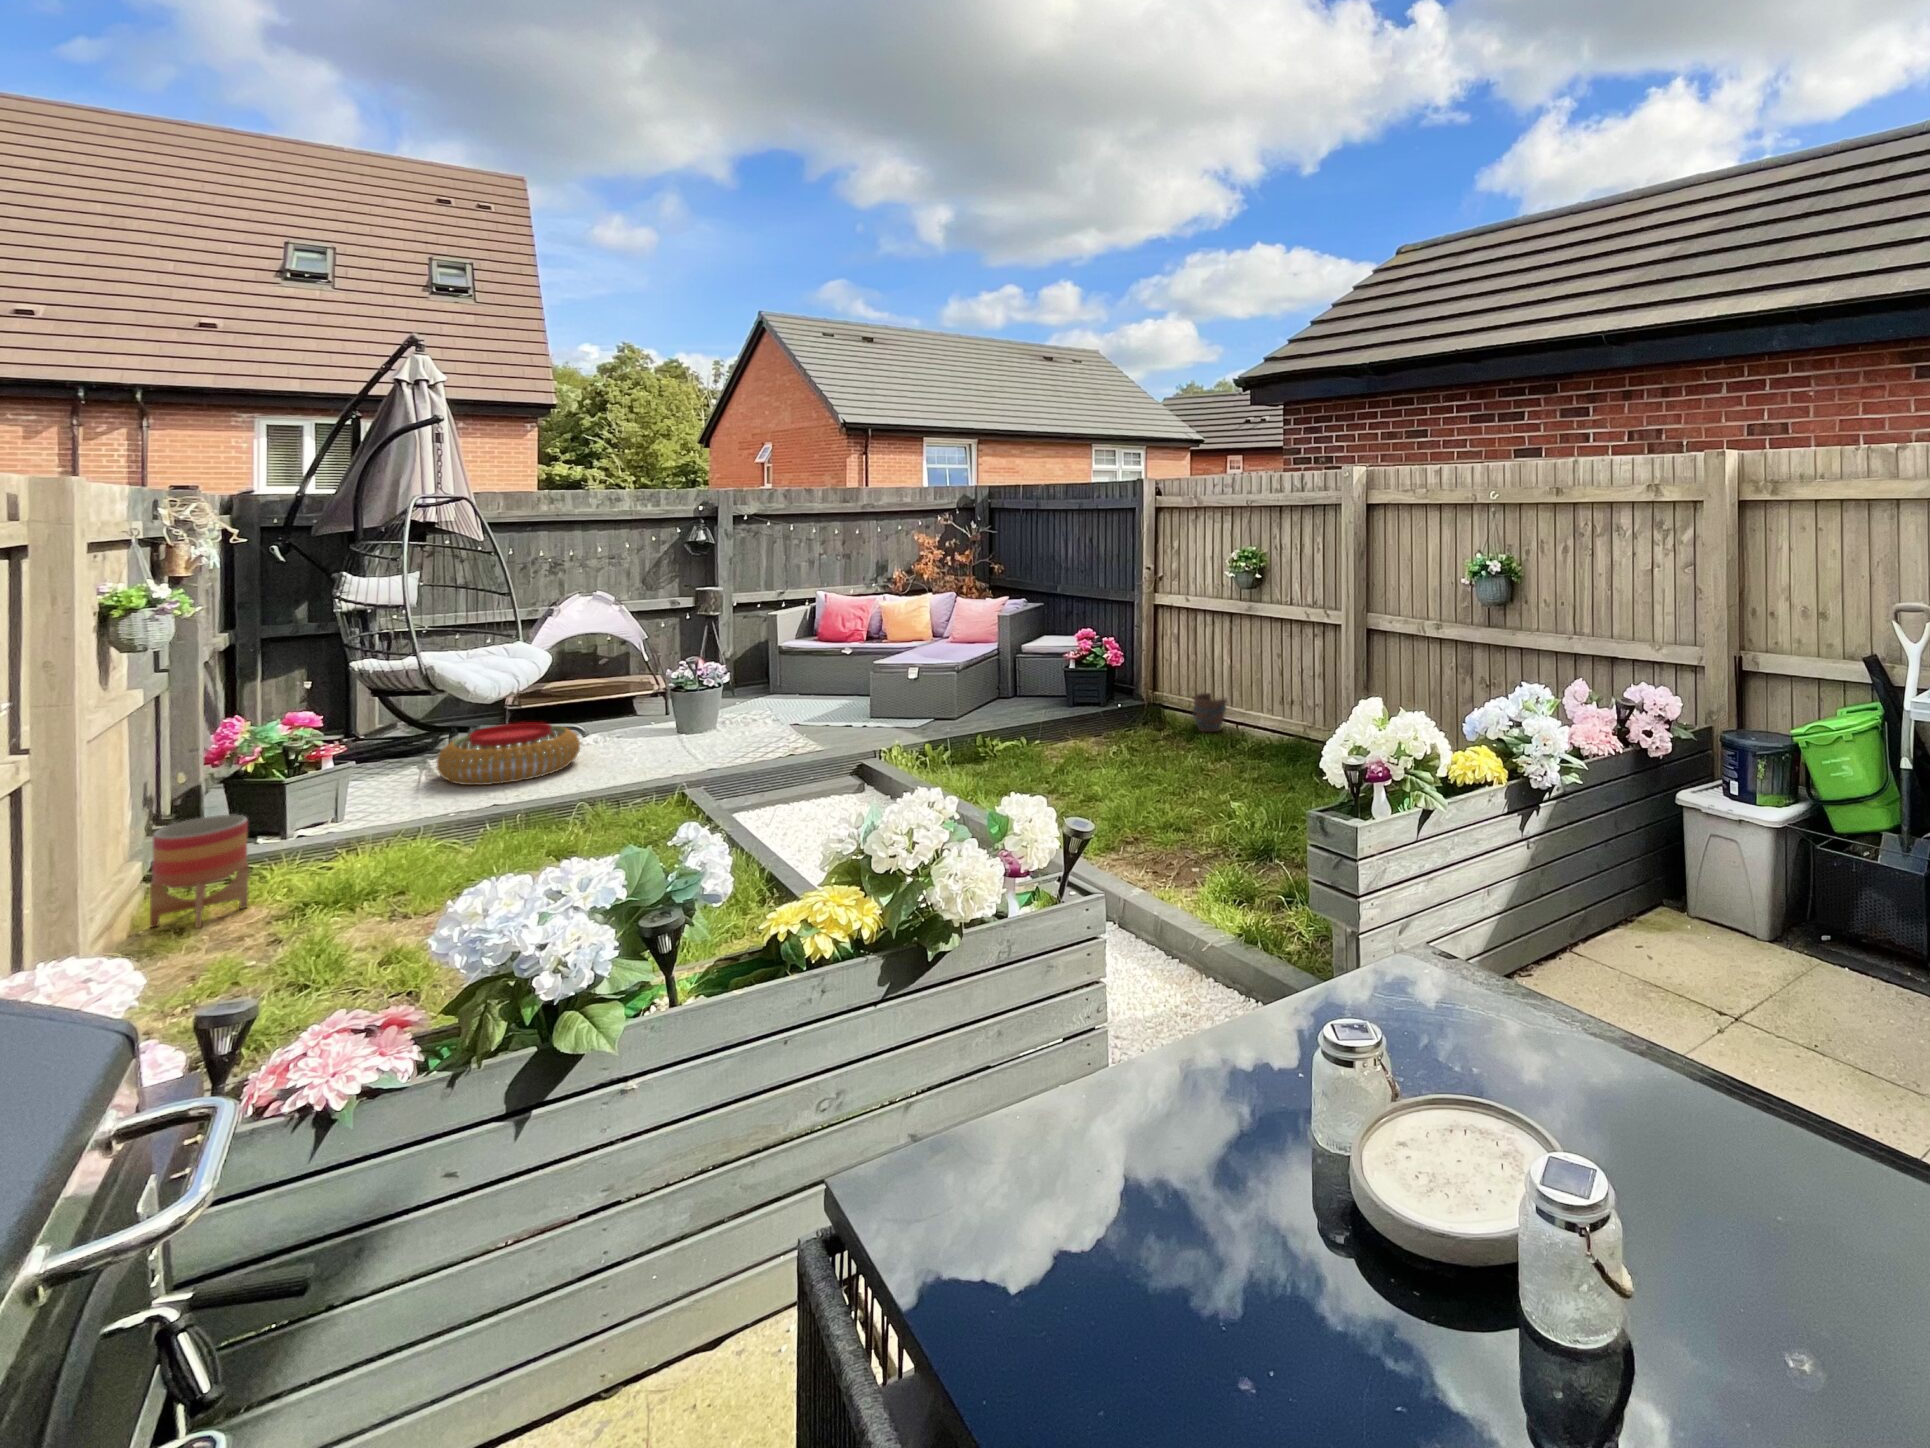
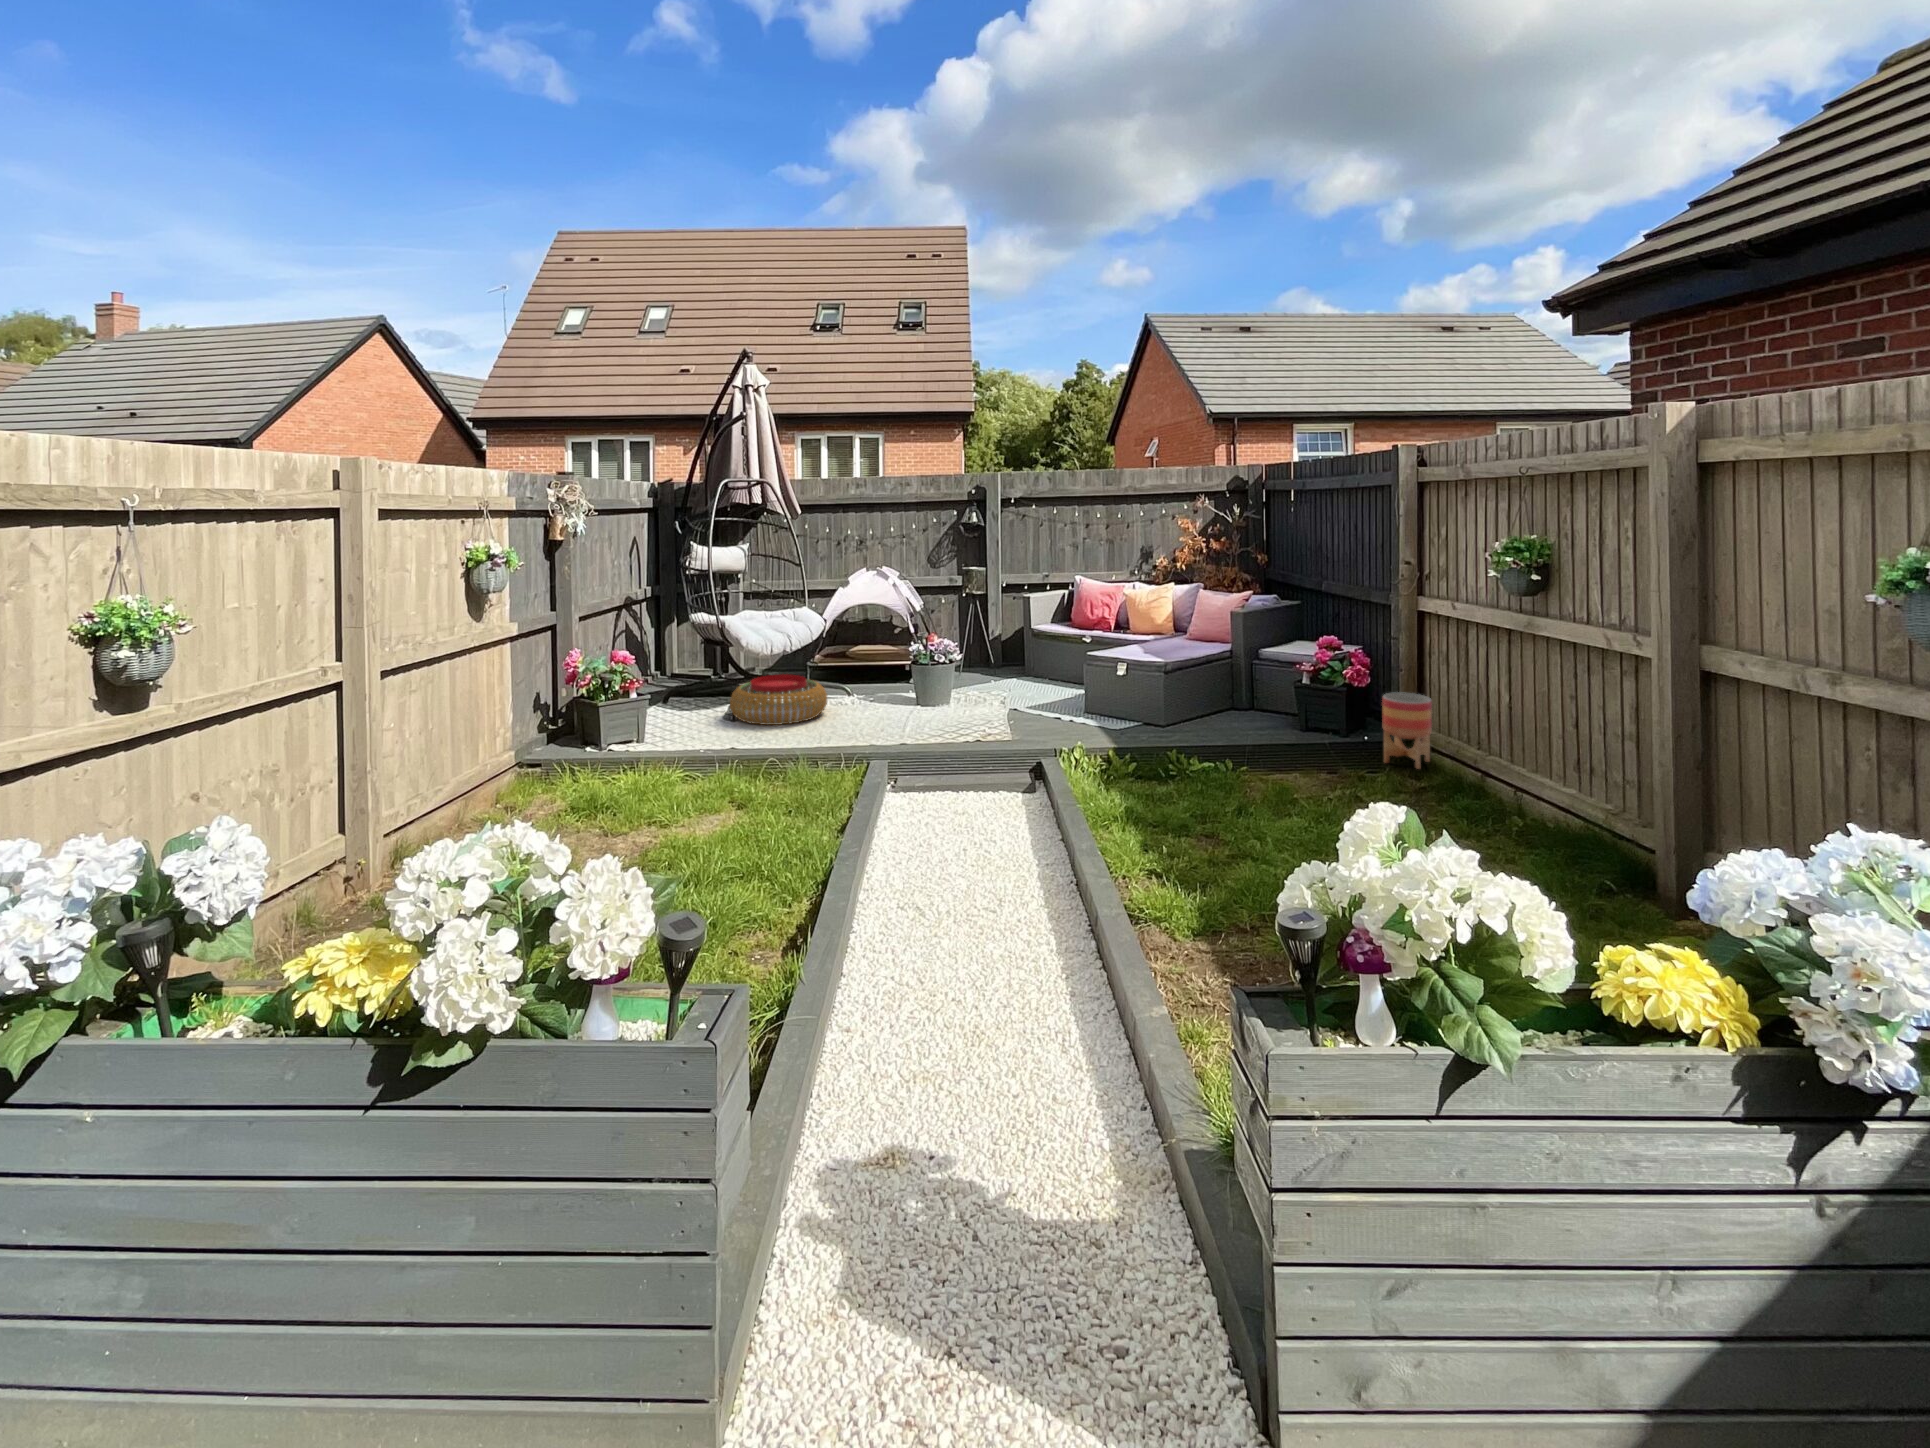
bucket: present [1193,693,1227,732] -> none [1440,746,1498,807]
planter: present [150,815,249,928] -> present [1382,692,1432,769]

